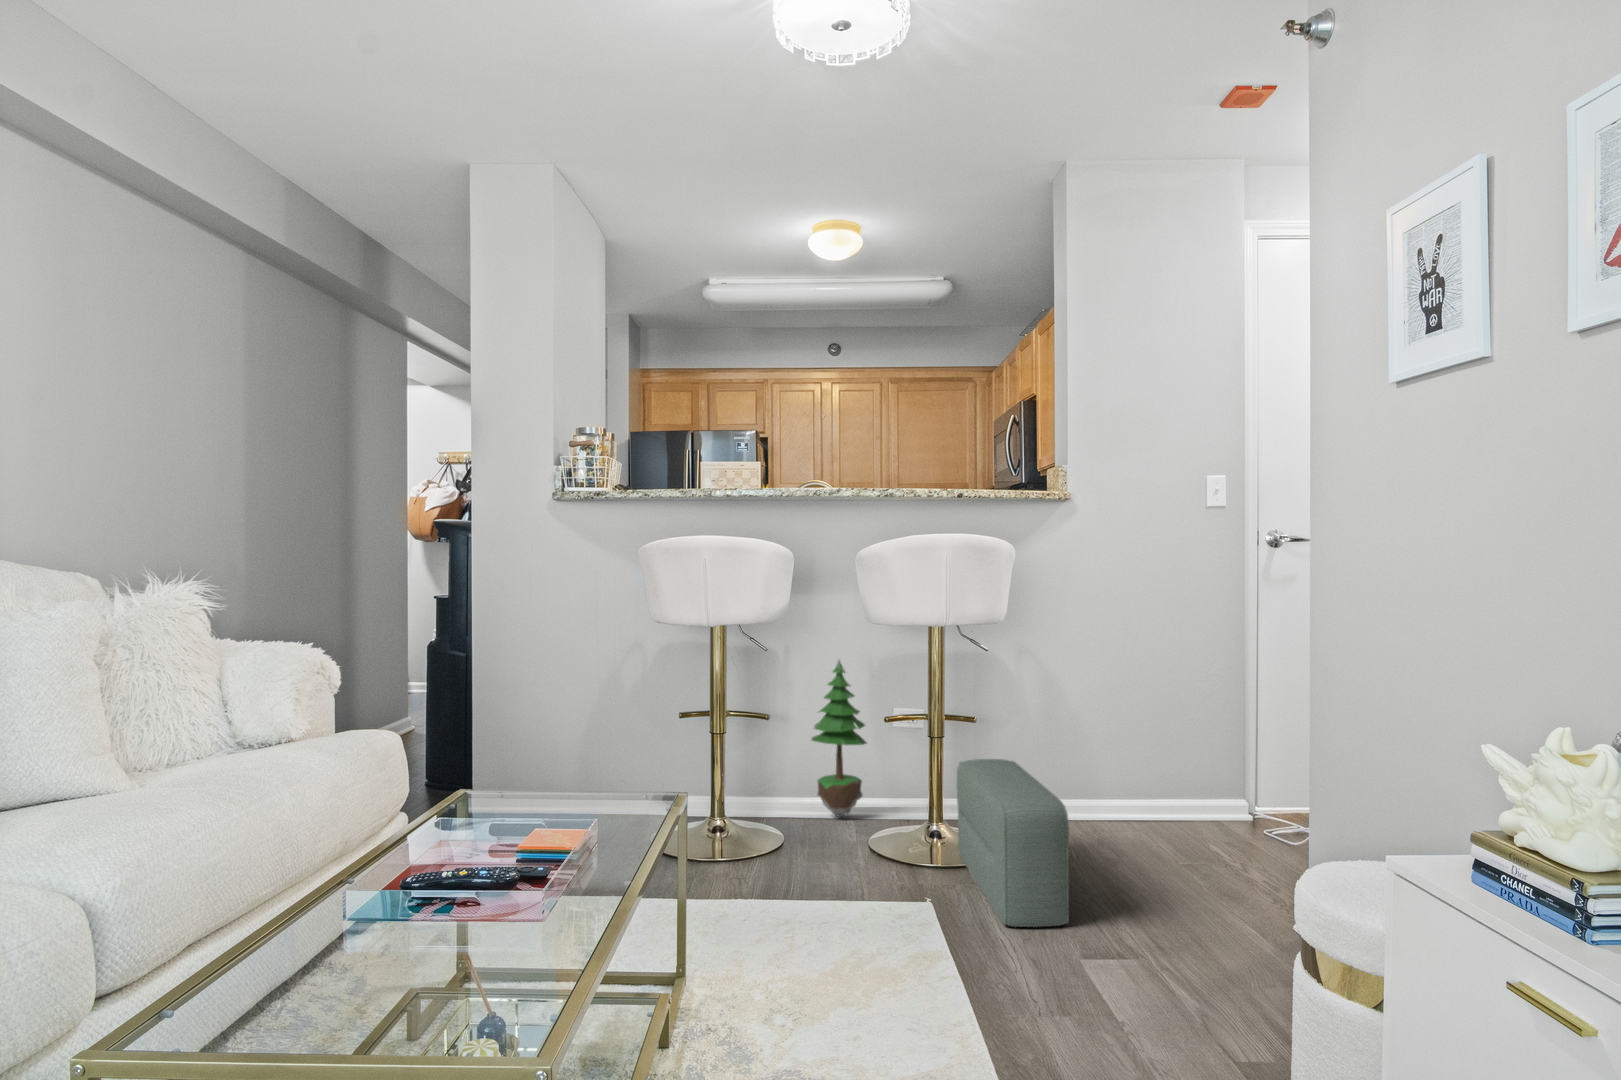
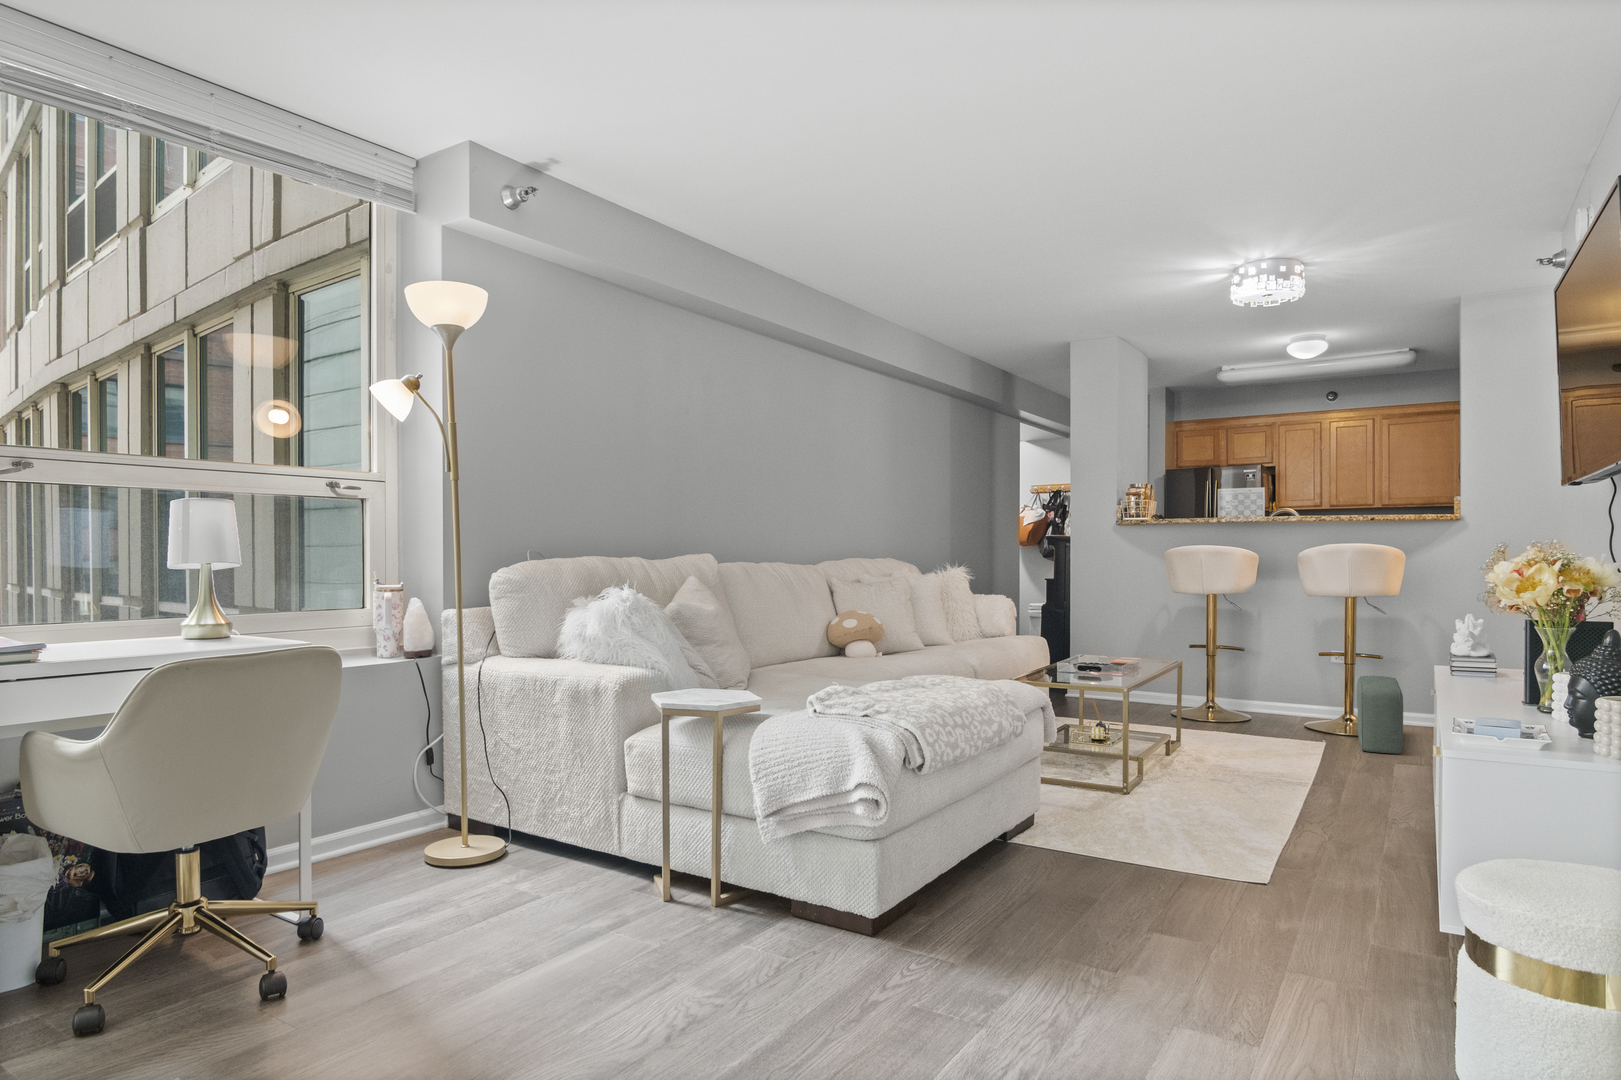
potted tree: present [812,661,867,817] -> none [1274,619,1313,715]

